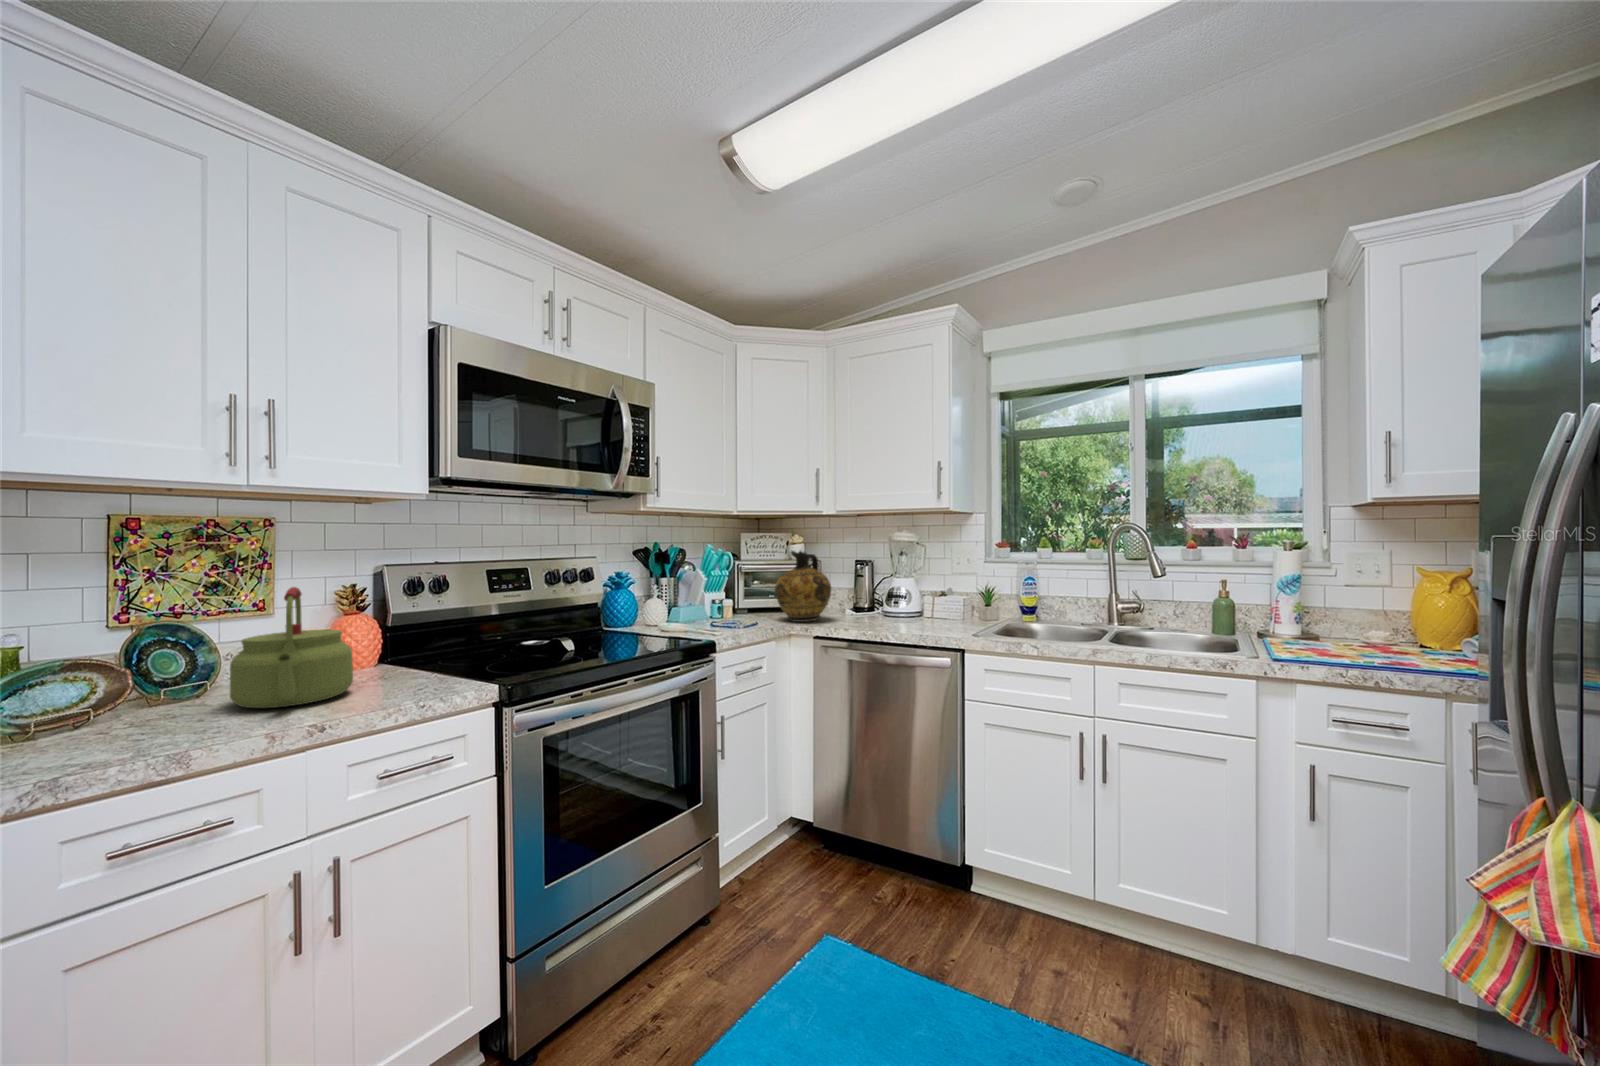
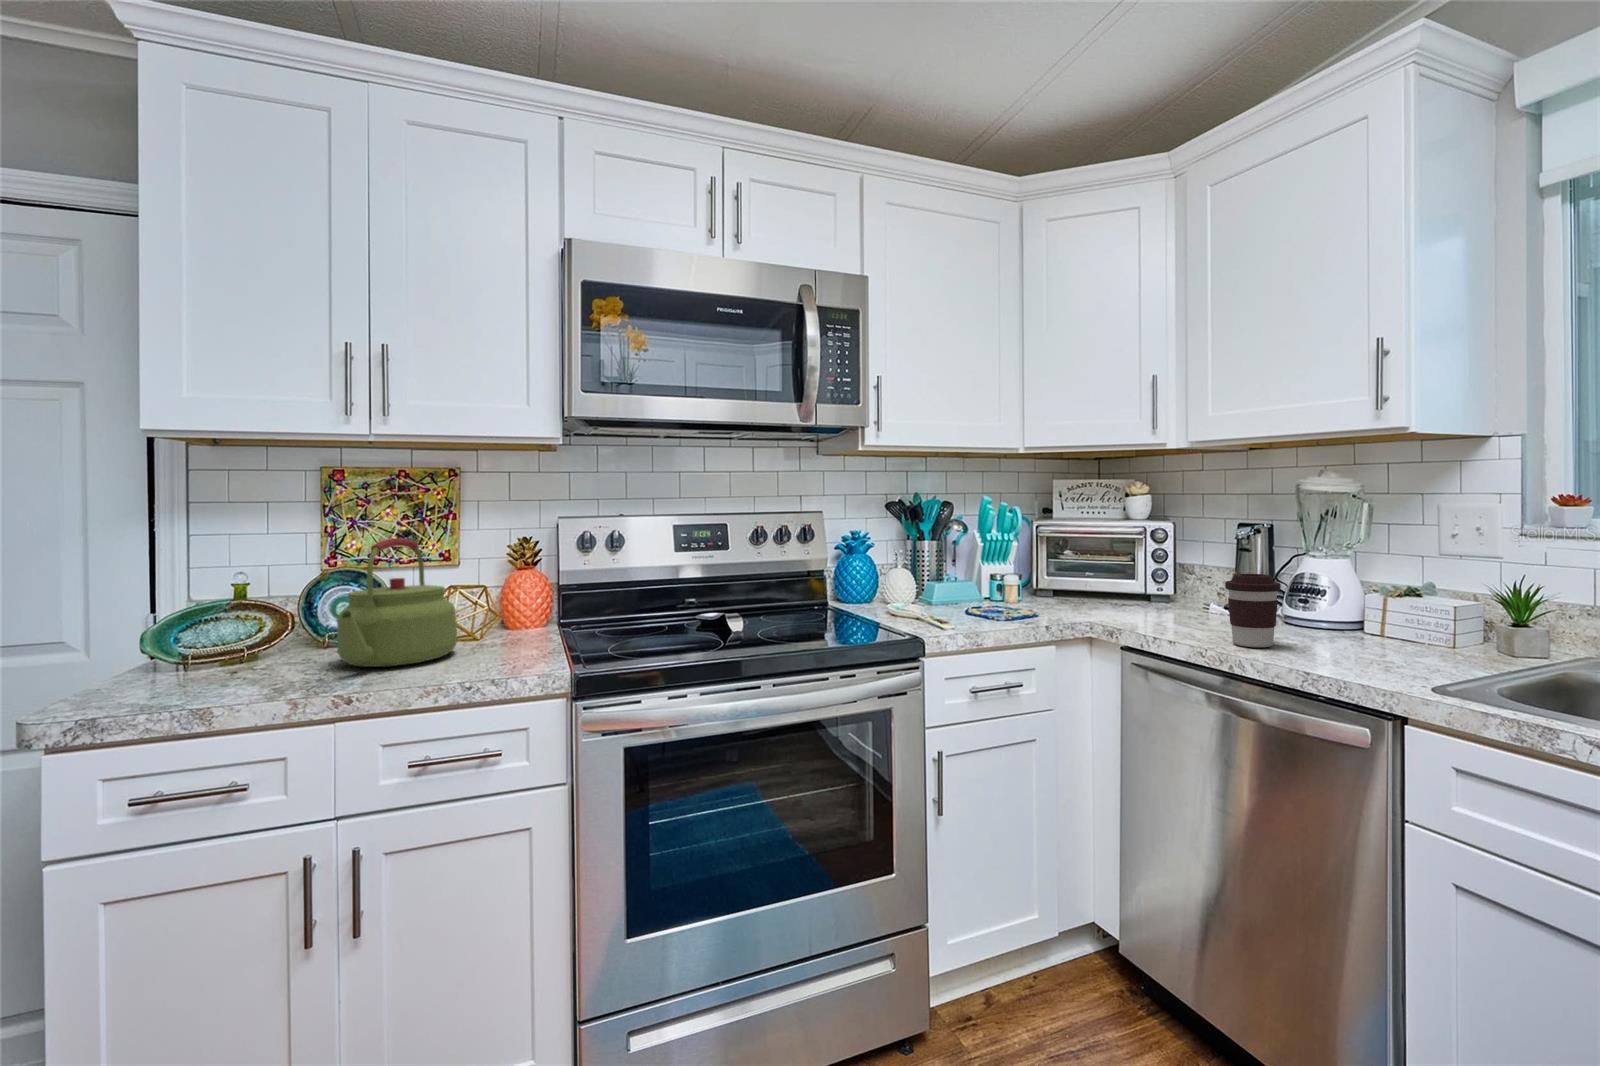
ceramic jug: present [775,551,831,622] -> none [1067,504,1168,620]
coffee cup: none [868,589,894,628] -> present [1225,574,1281,647]

